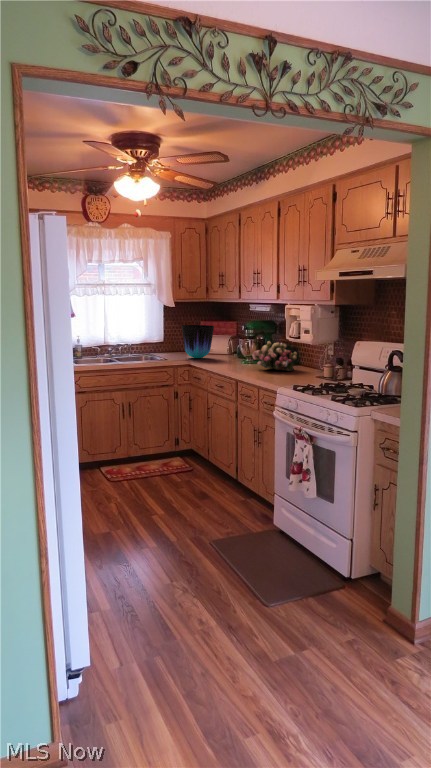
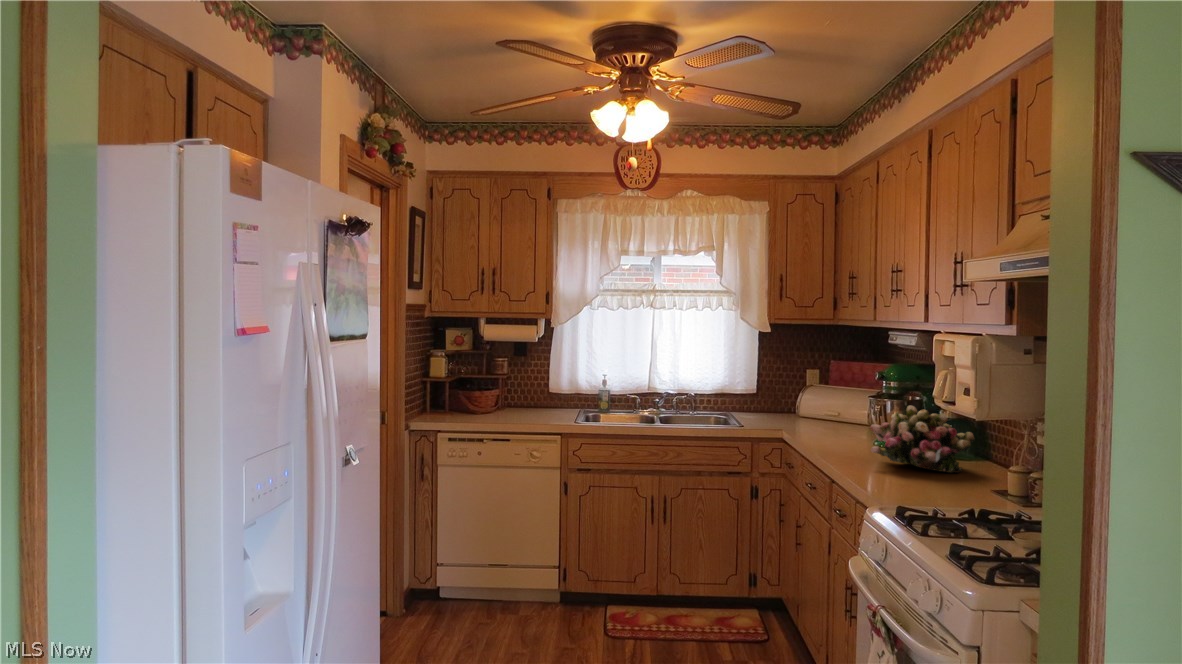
vase: present [182,325,214,358] -> none [774,365,837,427]

